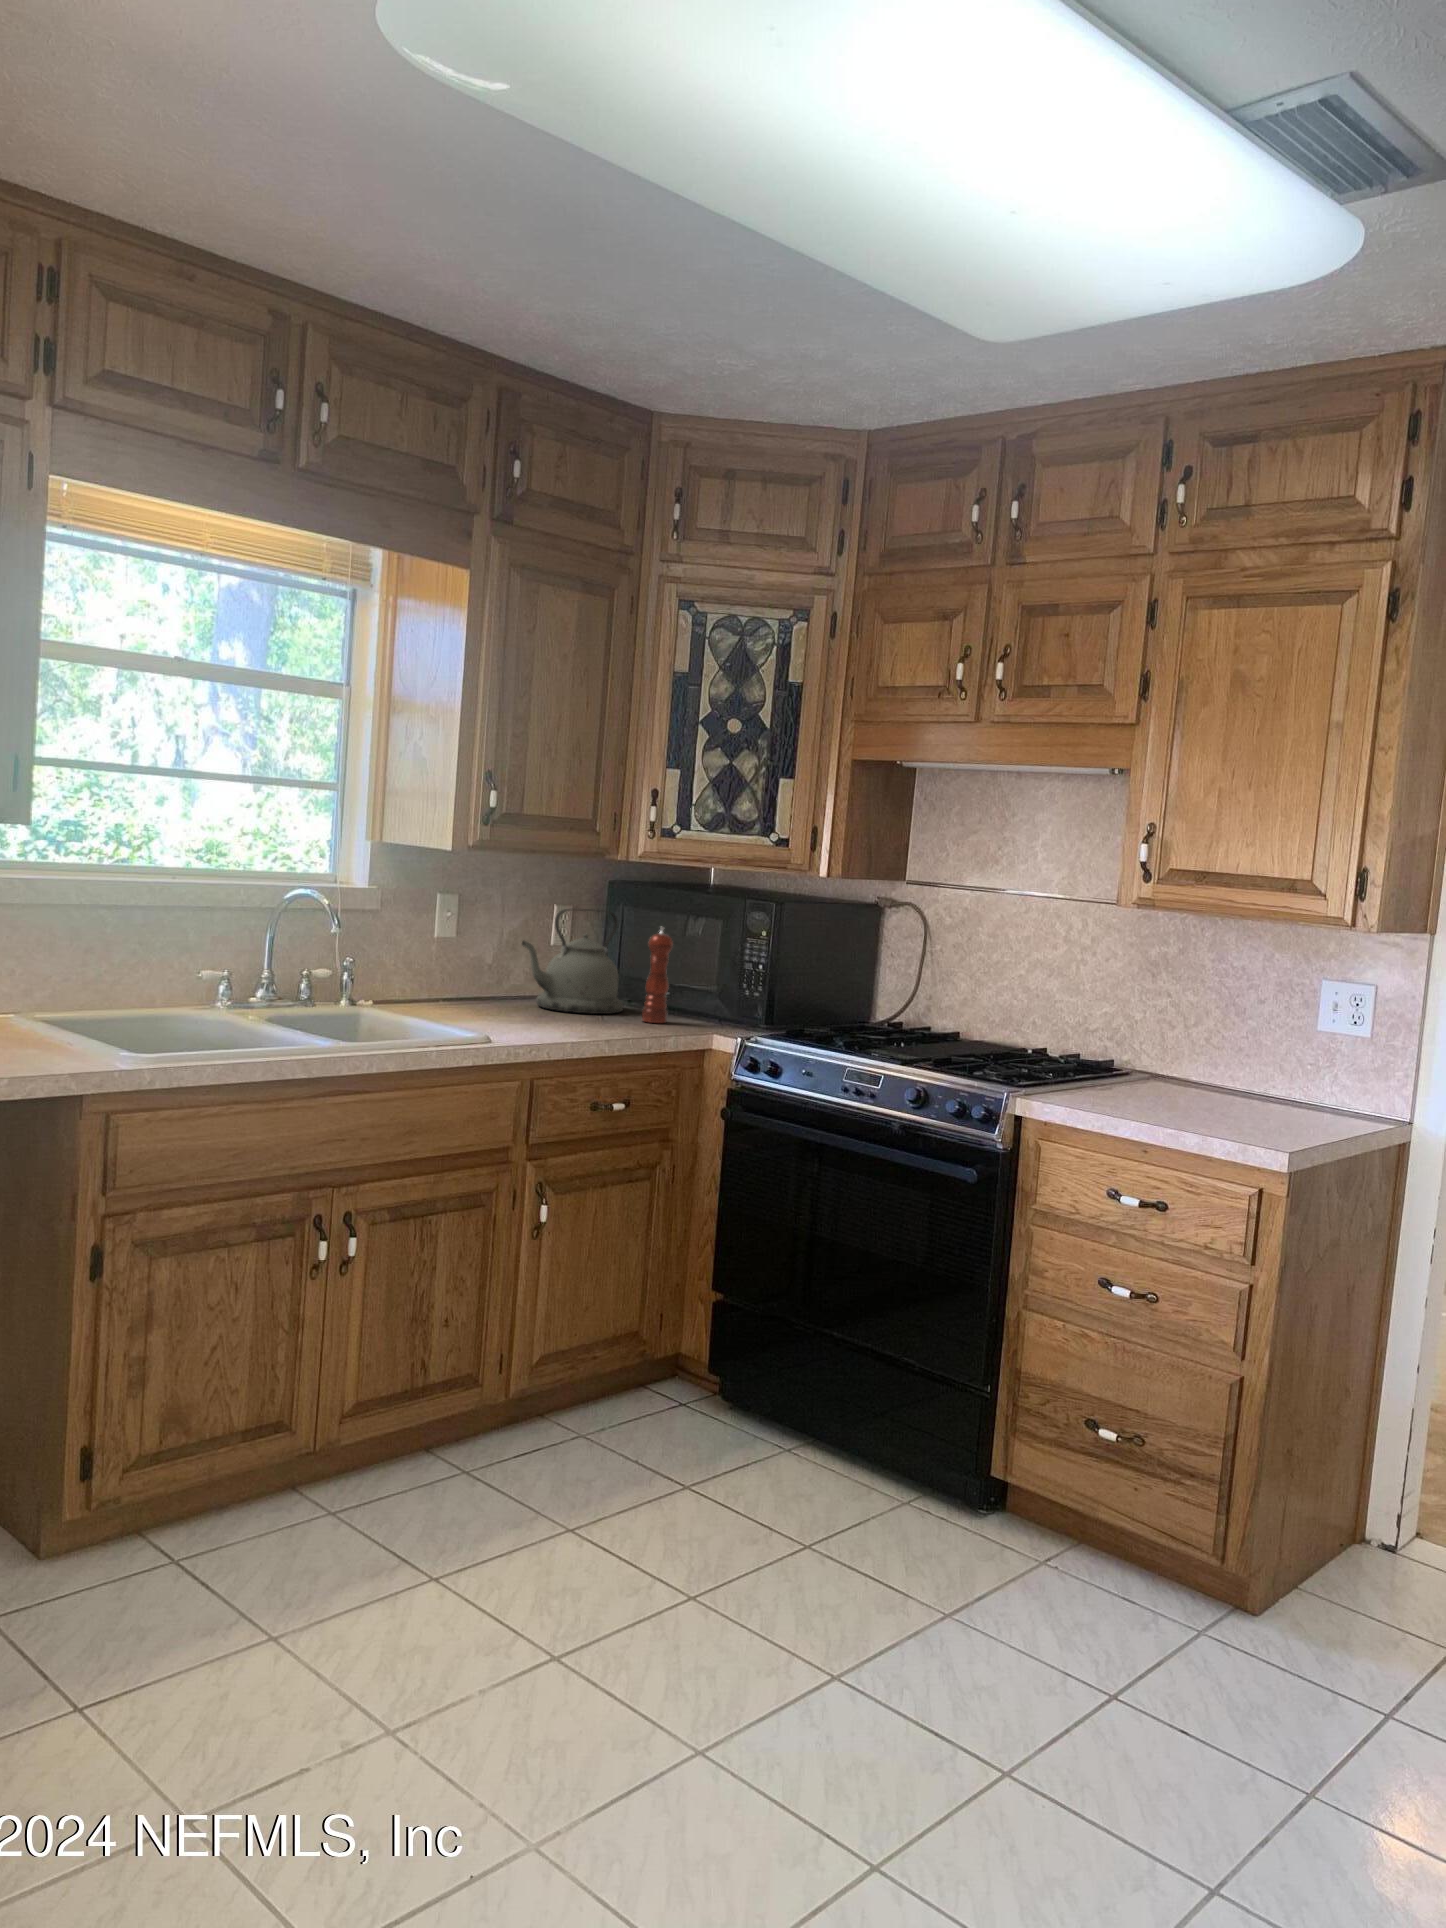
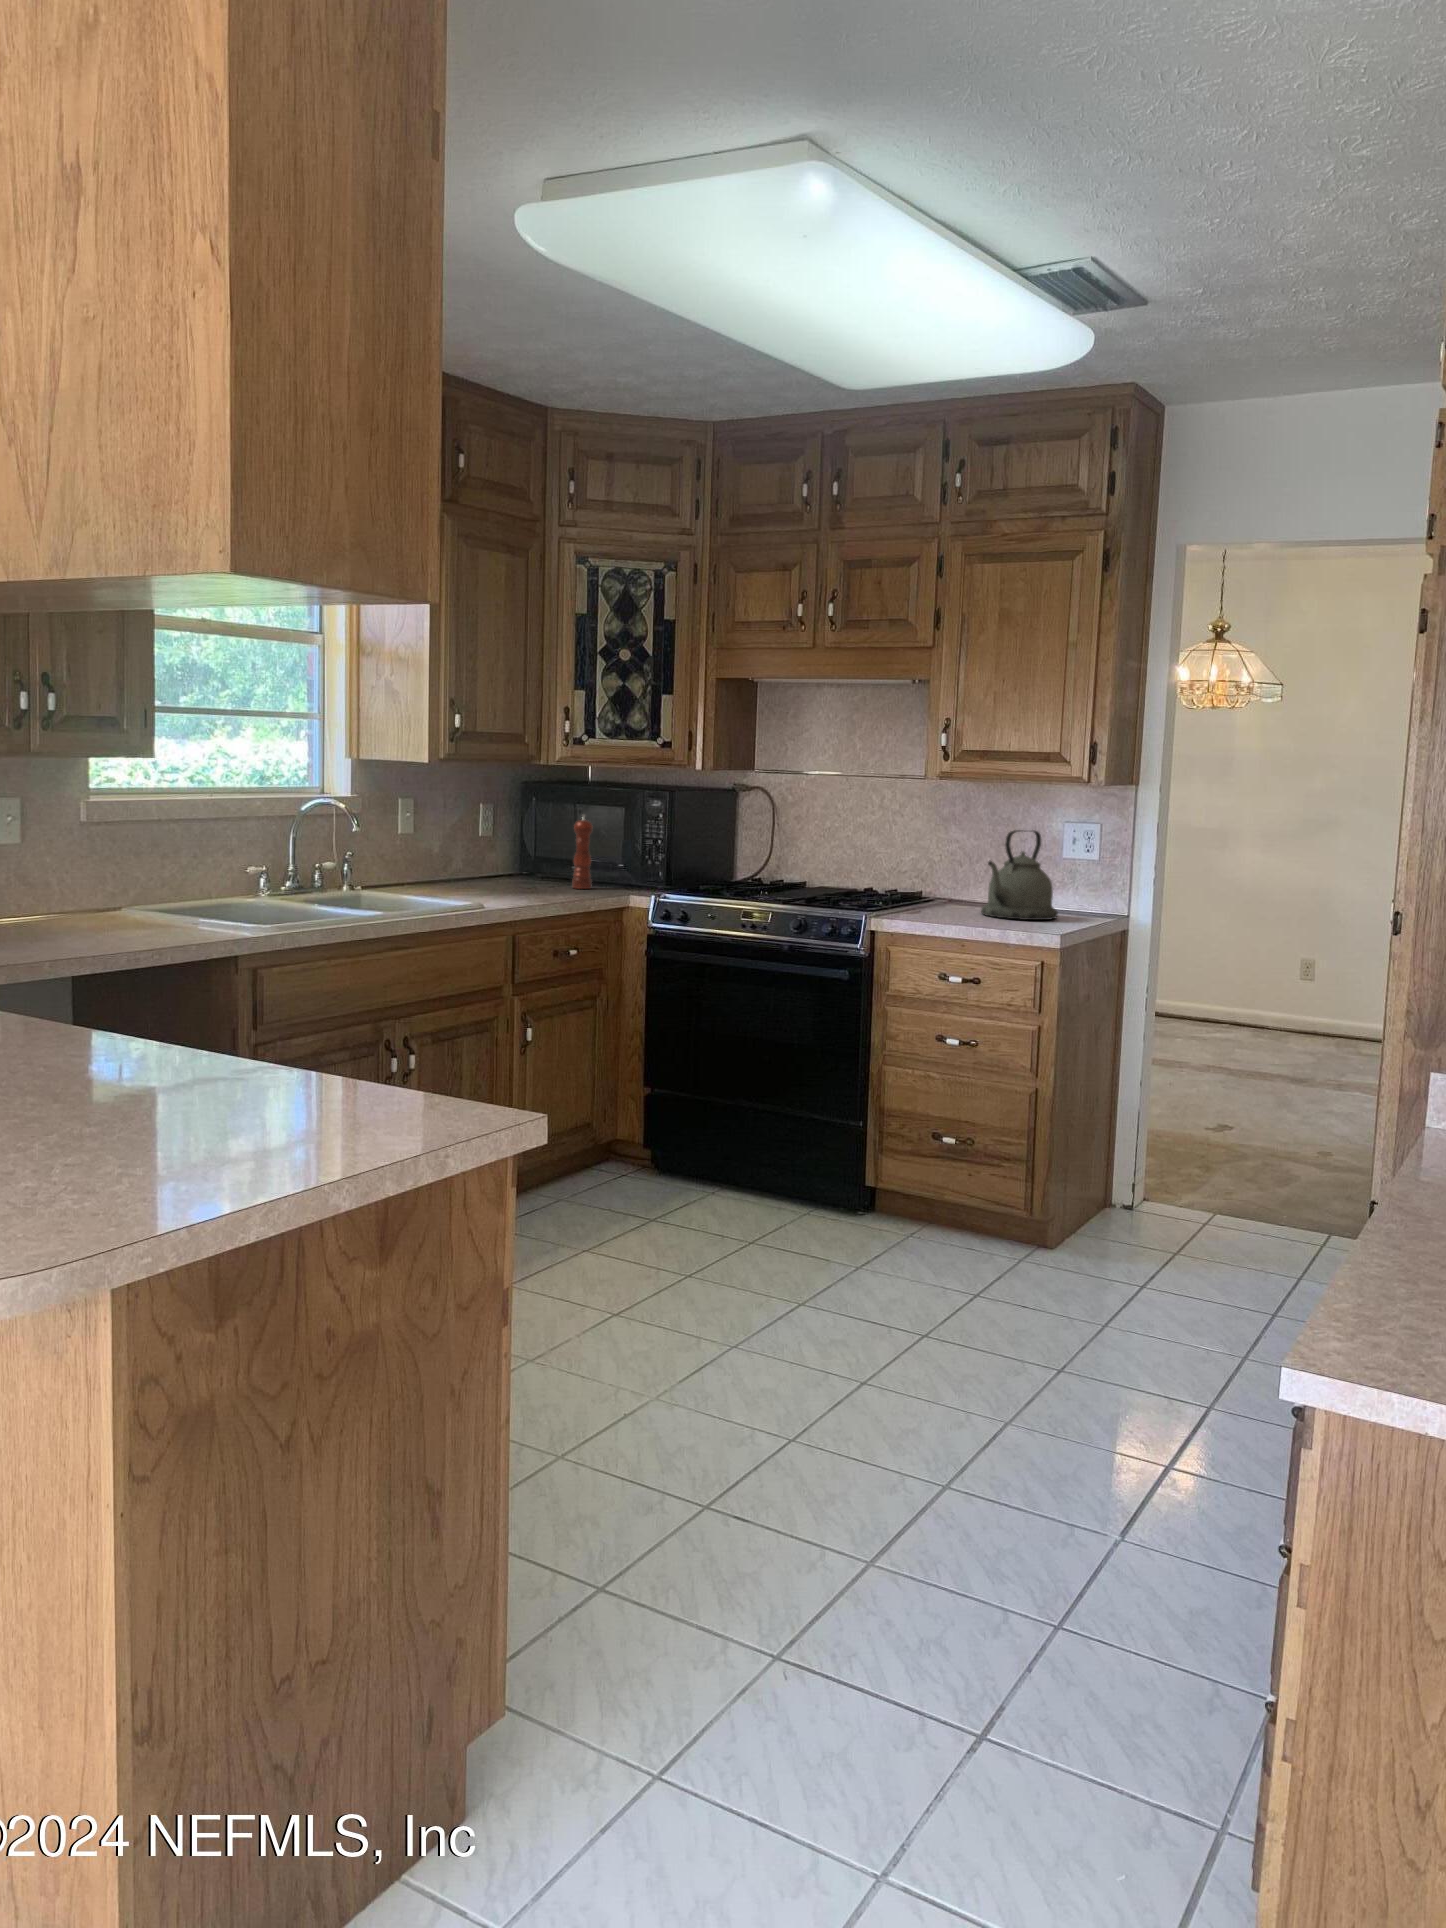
kettle: present [522,909,623,1014] -> present [981,831,1058,920]

